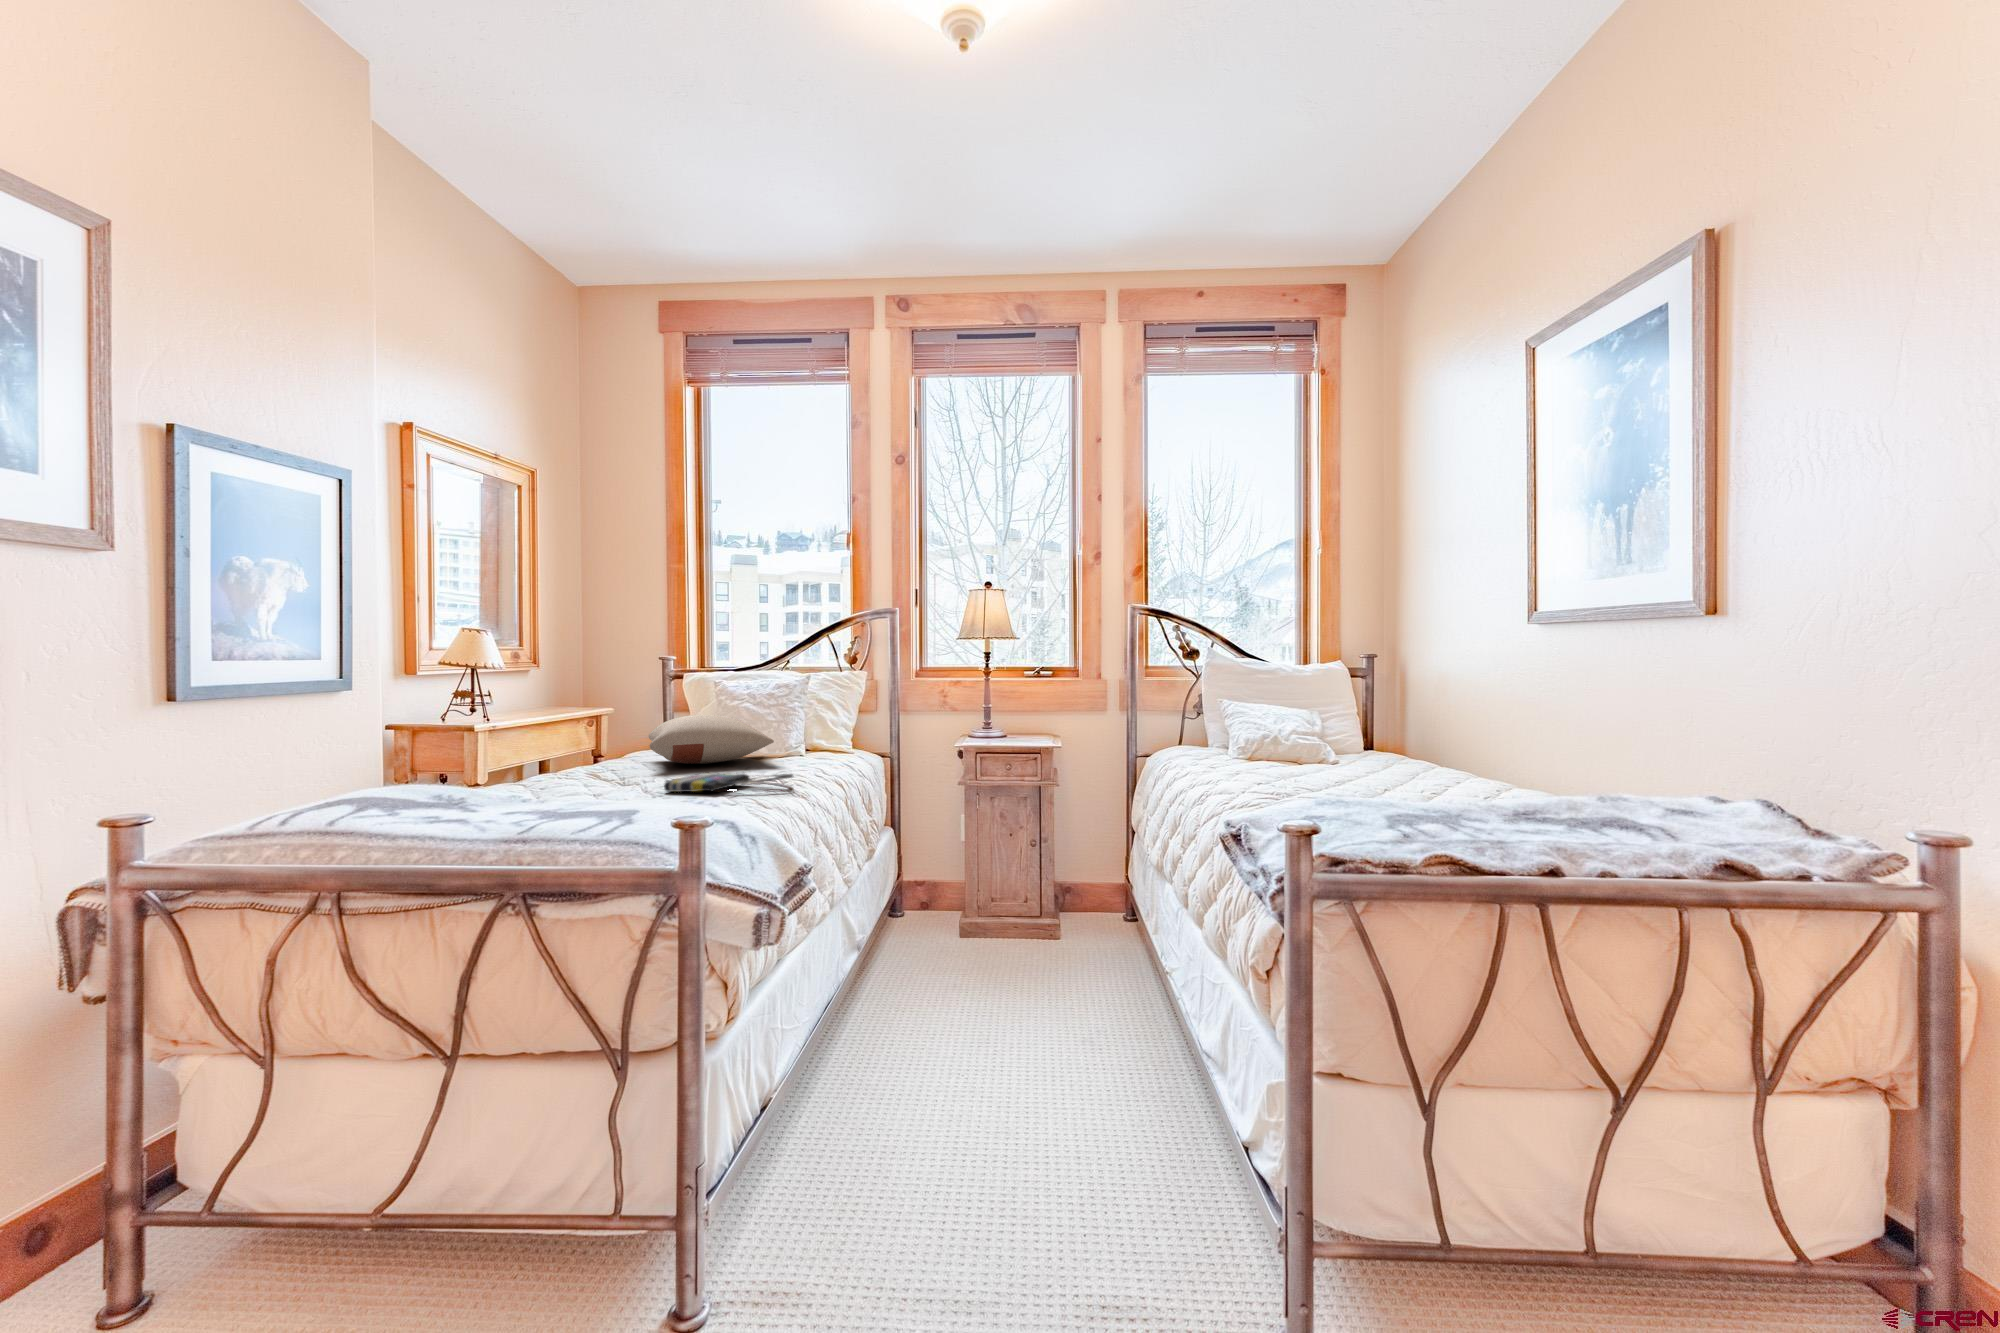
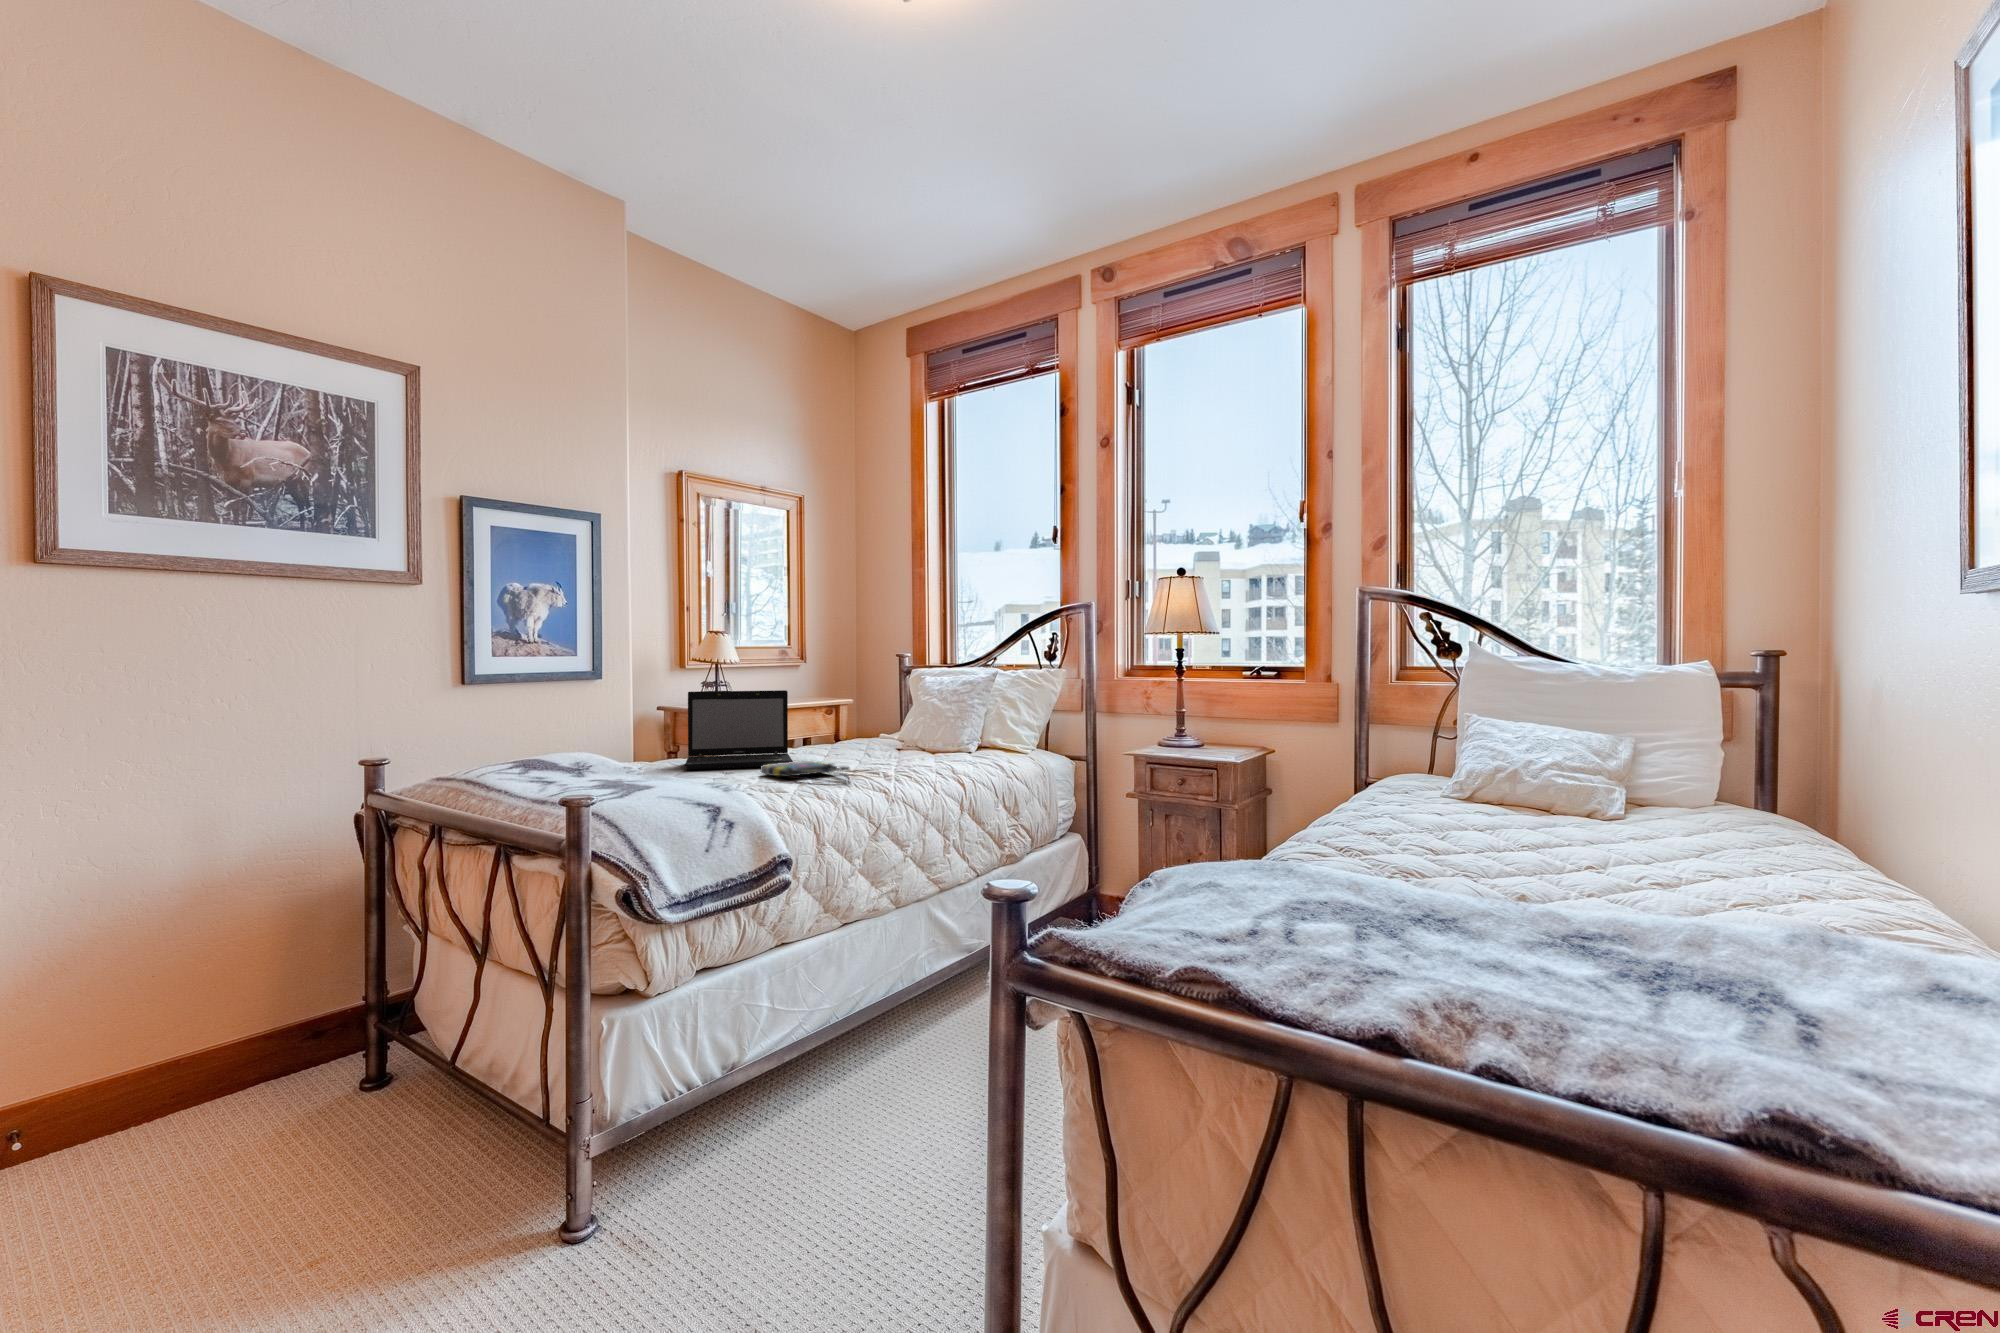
laptop: none [516,698,669,796] -> present [685,690,793,770]
pillow: present [649,715,774,764] -> none [805,709,936,753]

